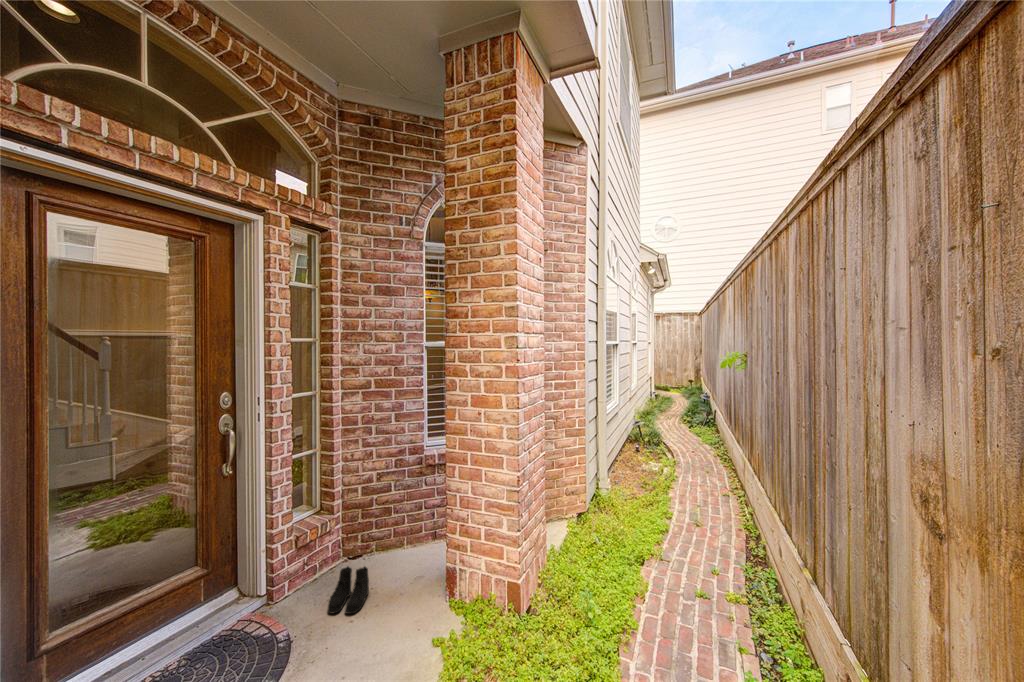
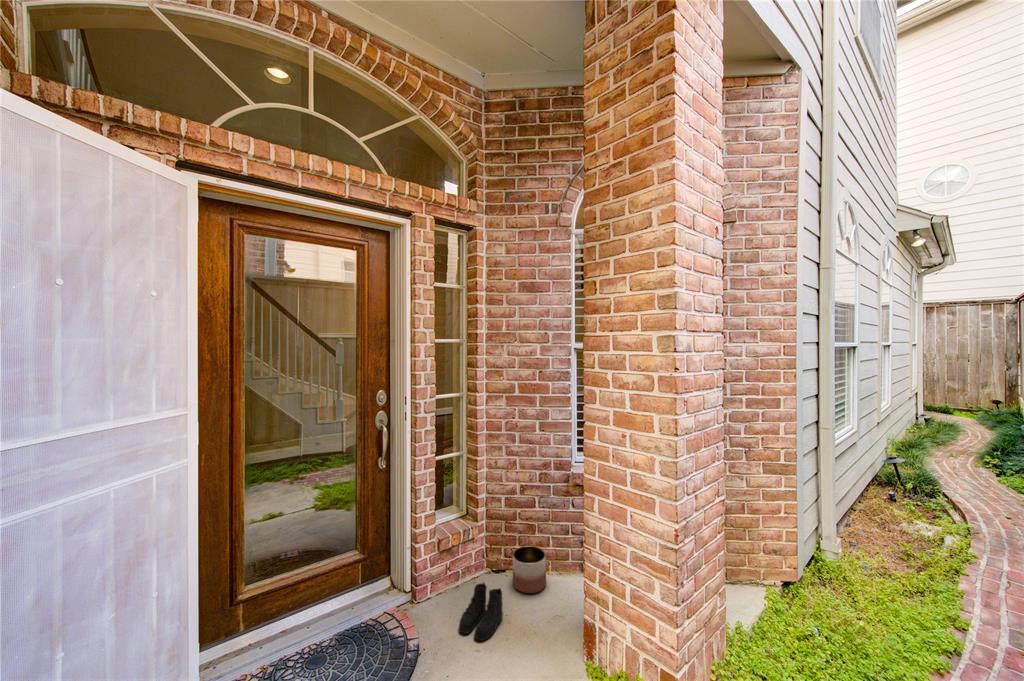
planter: none [371,528,403,569] -> present [513,546,546,593]

